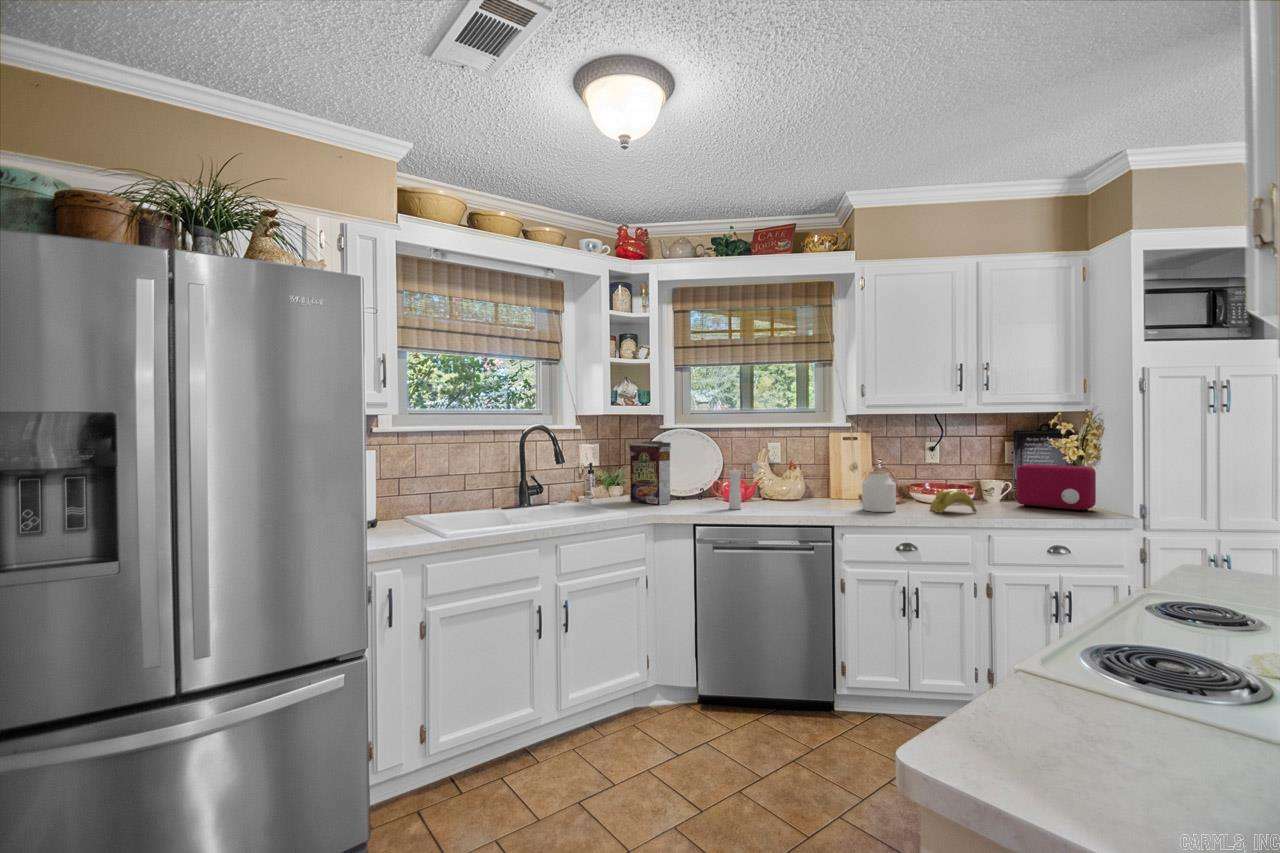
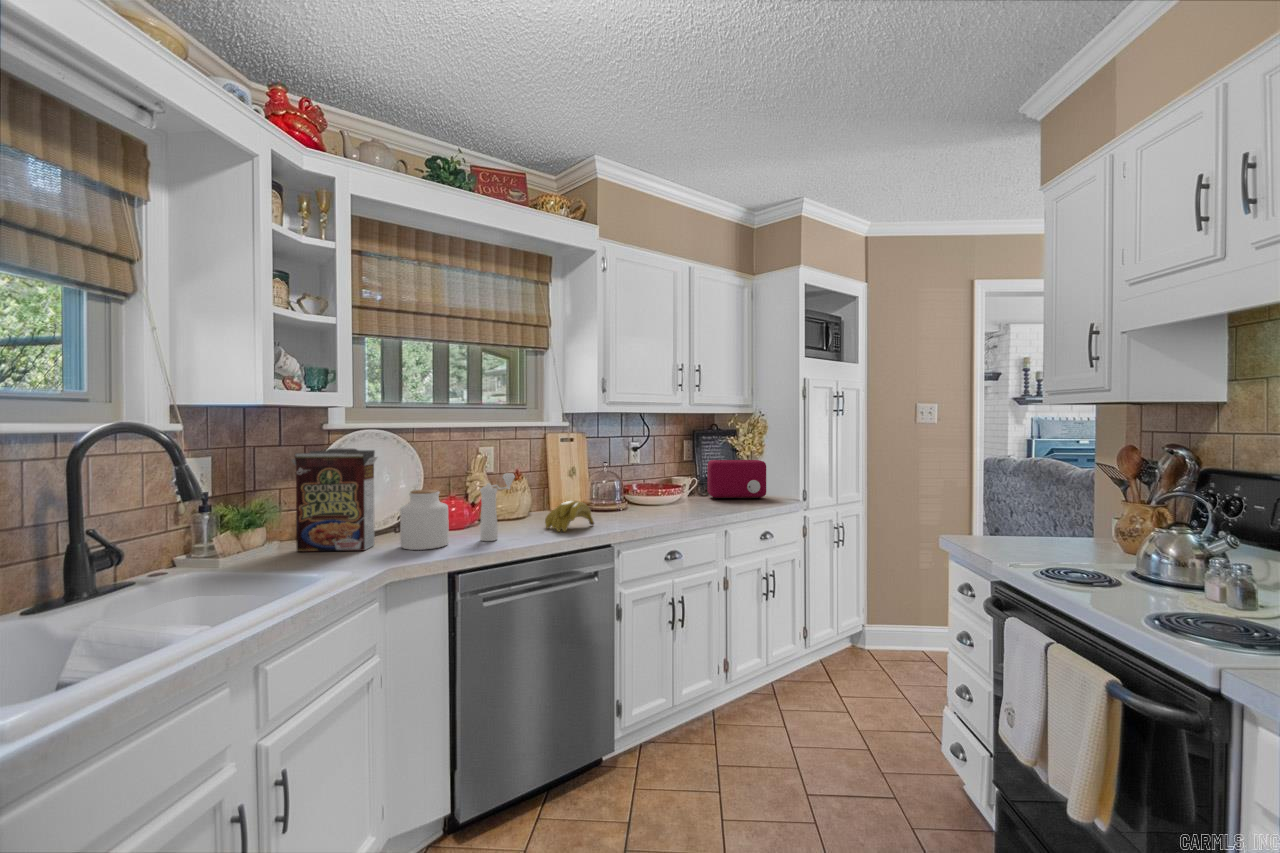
jar: present [862,471,896,512] -> present [400,489,449,550]
banana: present [930,489,977,513] -> present [545,500,594,532]

